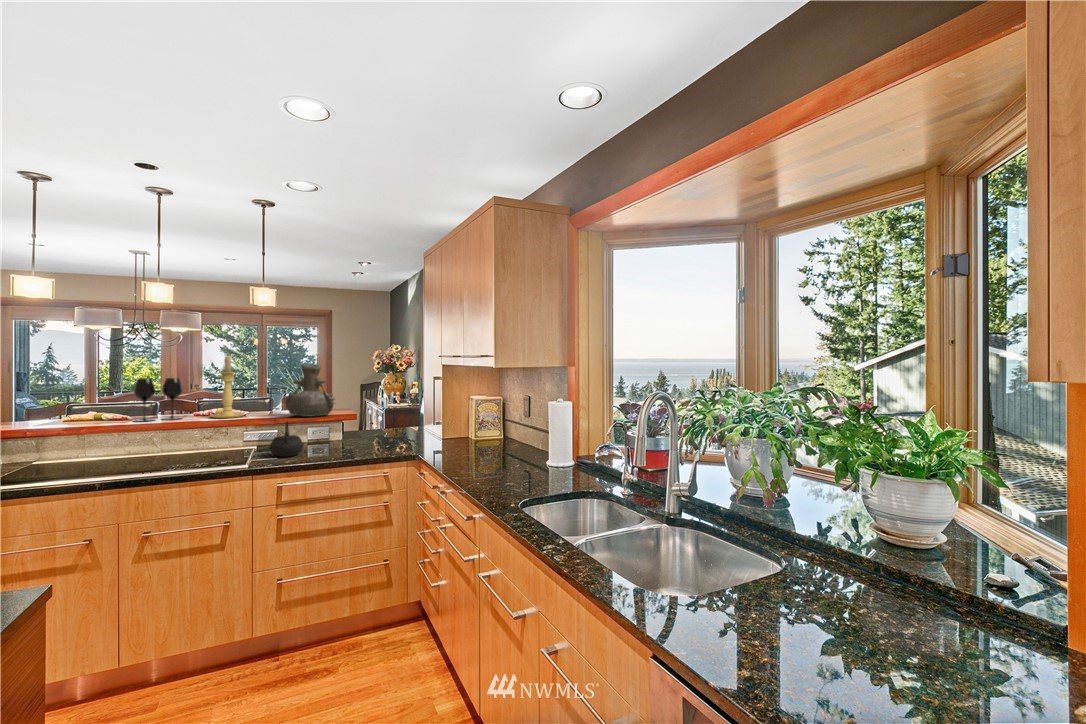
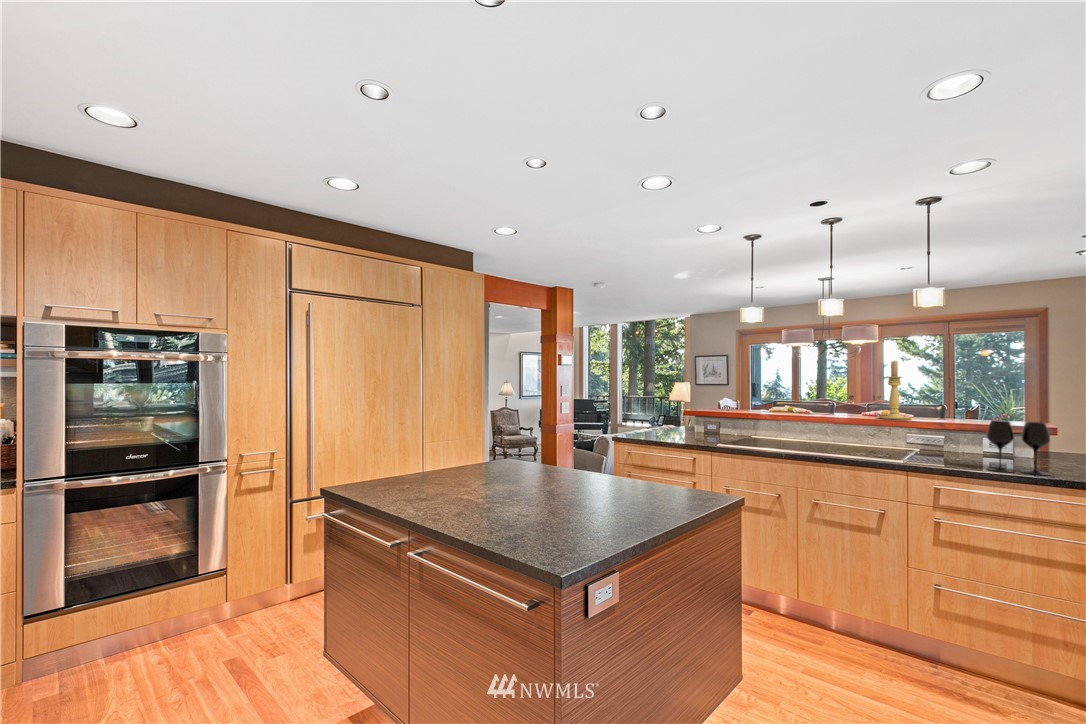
vase: present [284,364,335,417] -> none [953,368,1023,427]
wine glass: present [134,378,183,422] -> present [987,420,1050,475]
kettle: present [270,421,304,457] -> none [931,425,972,463]

